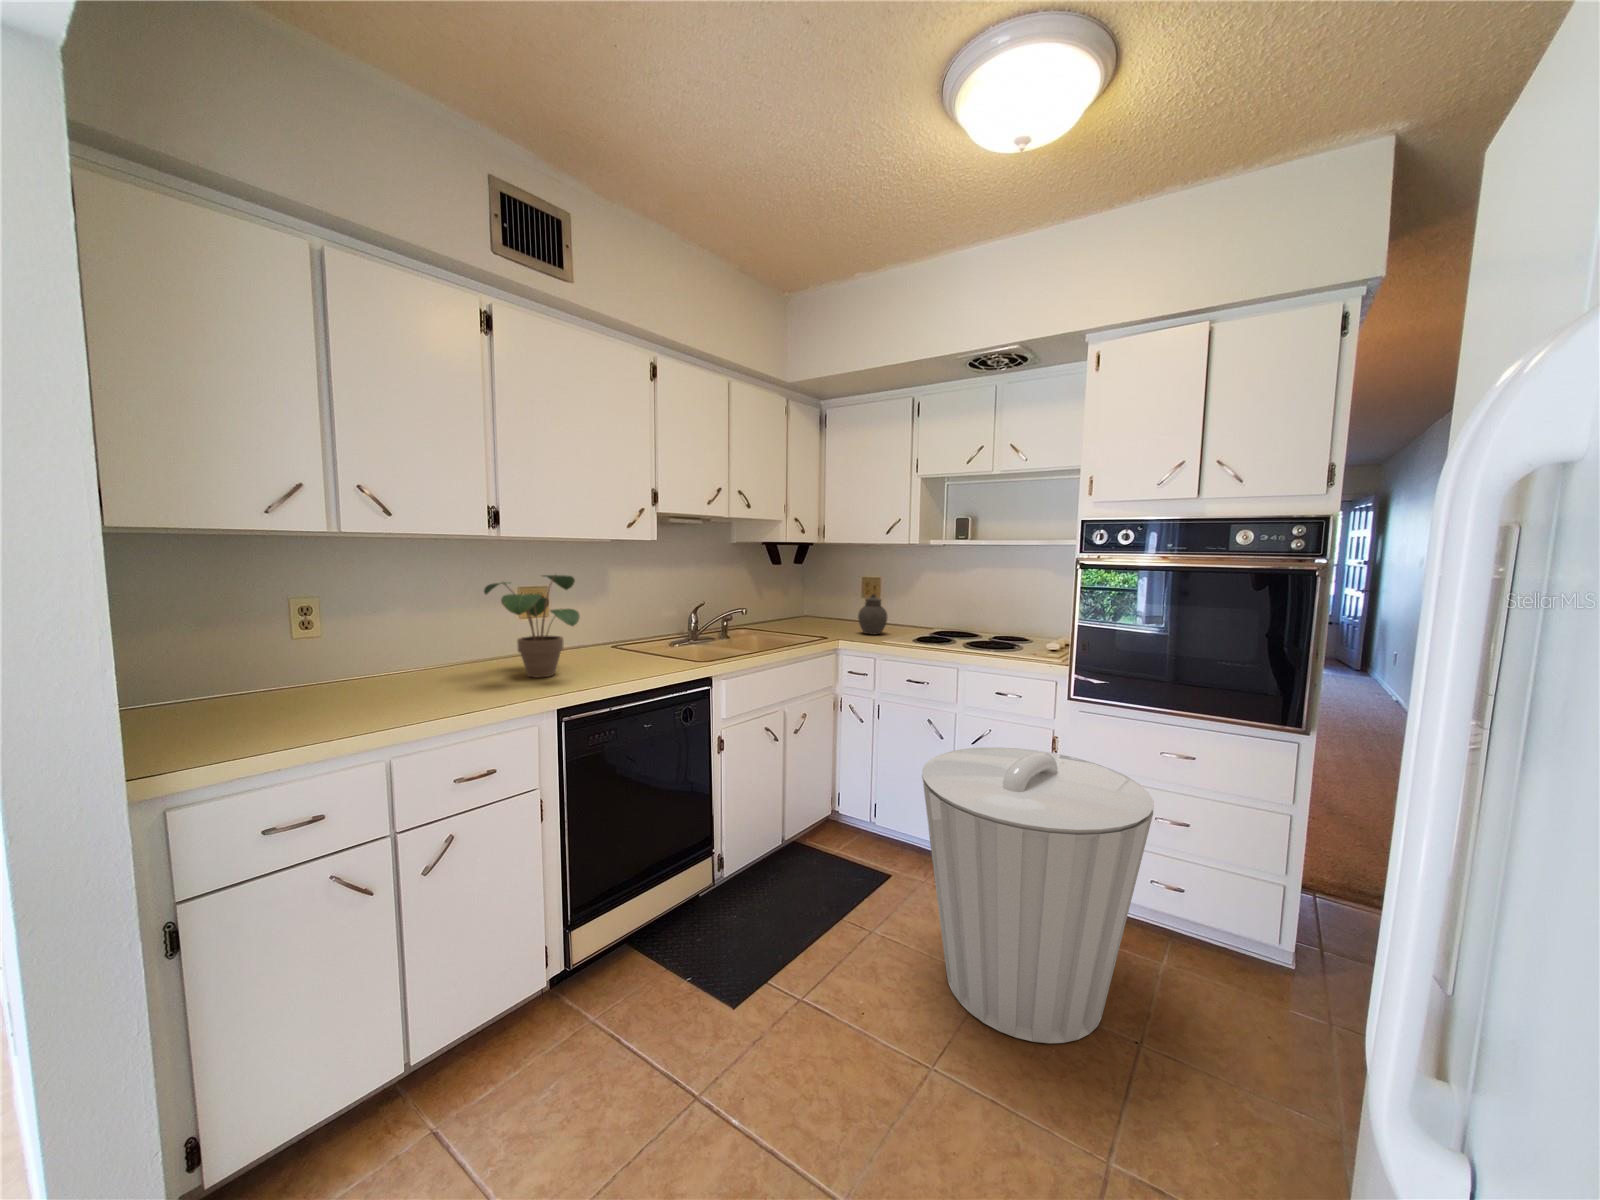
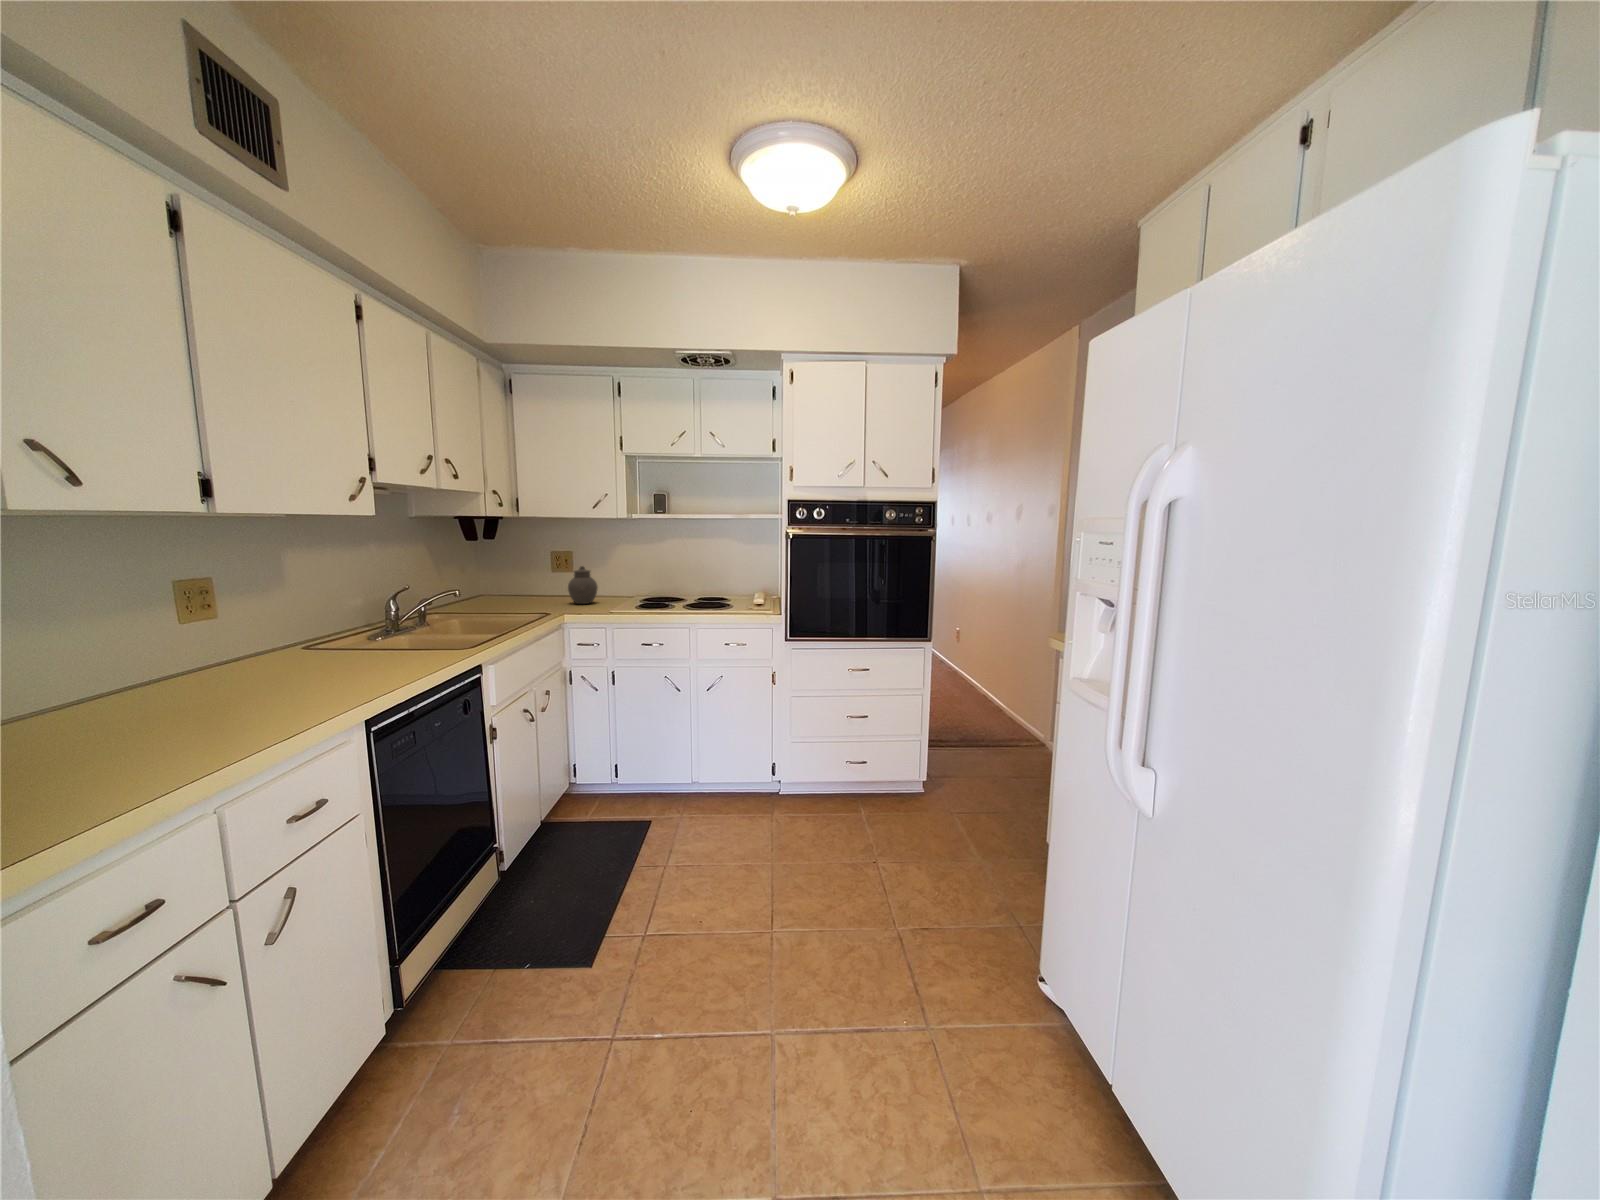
potted plant: present [484,575,580,678] -> none [124,557,329,701]
trash can: present [922,747,1154,1043] -> none [706,672,863,872]

